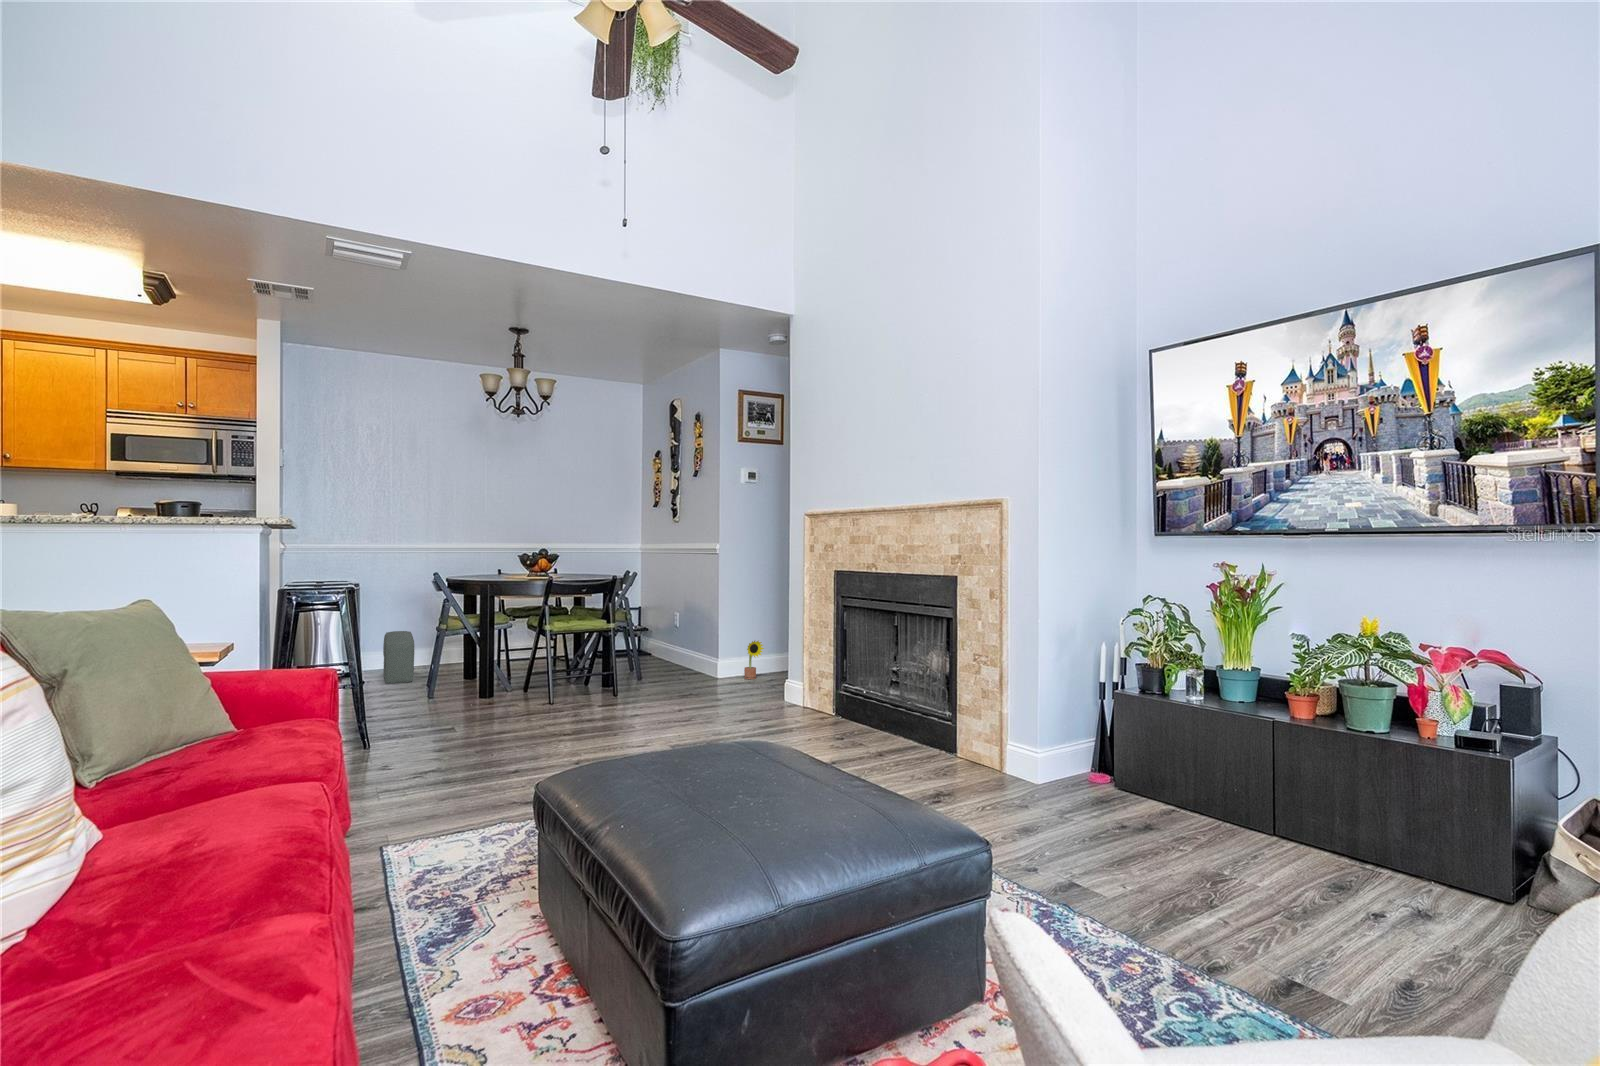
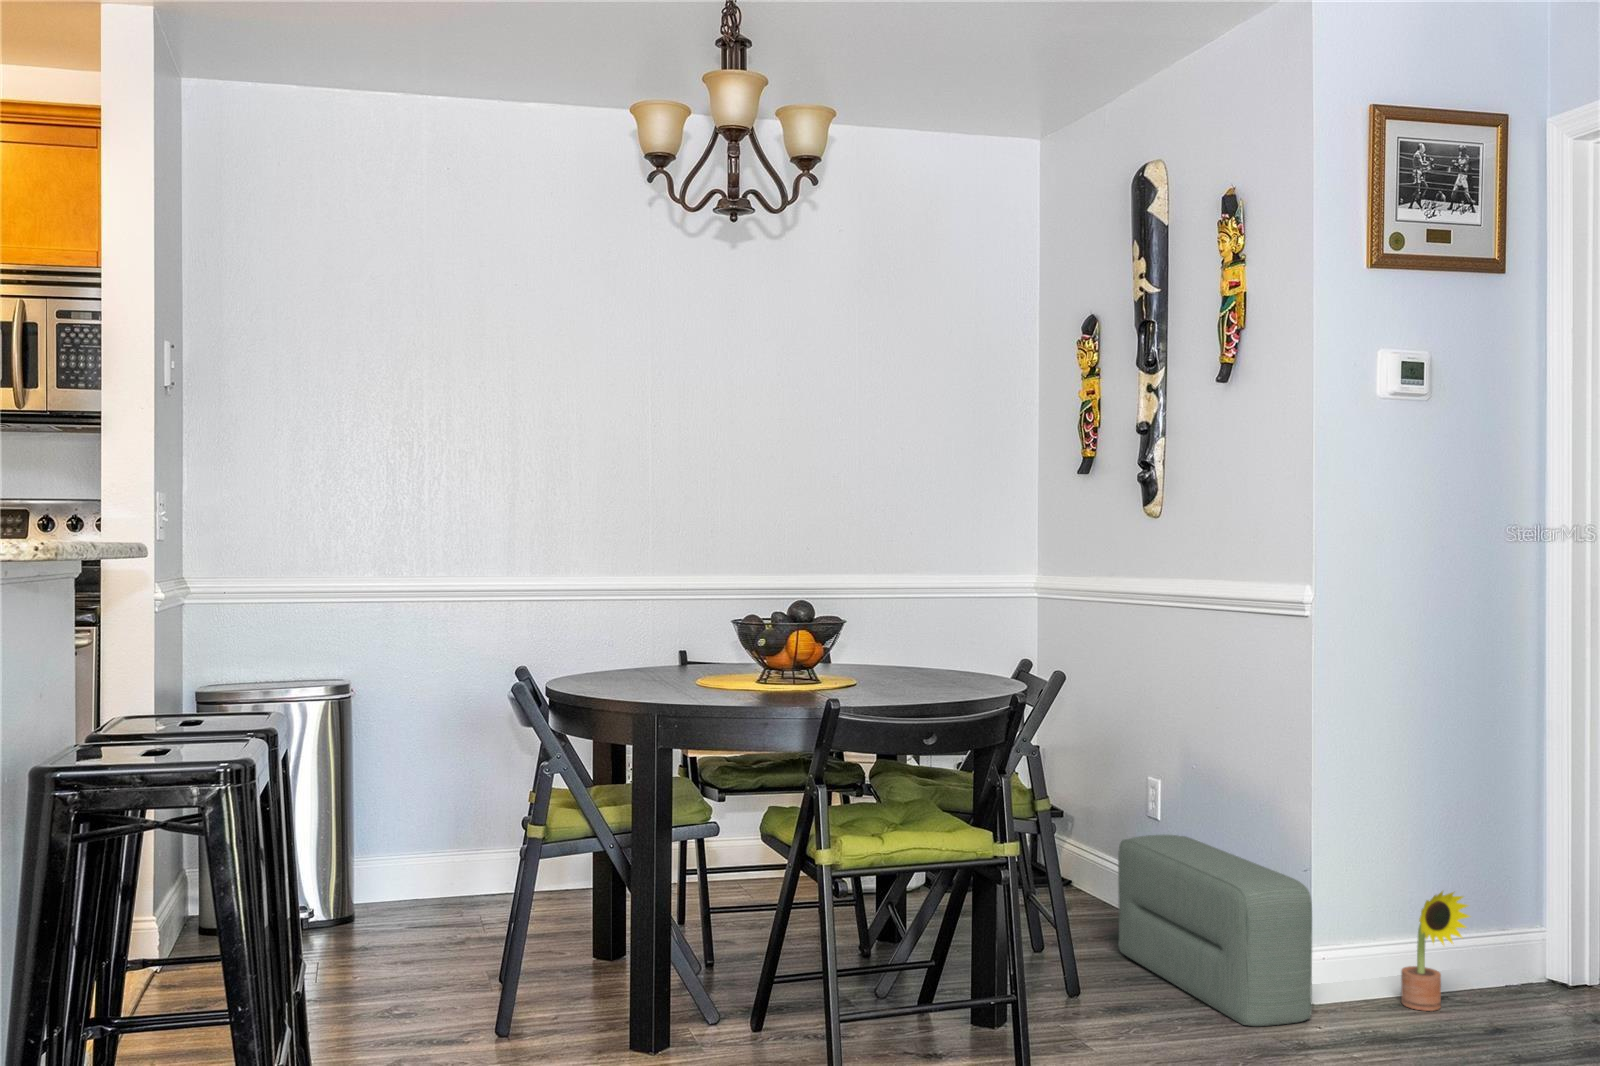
pouf: present [383,631,414,684] -> present [1118,835,1312,1026]

